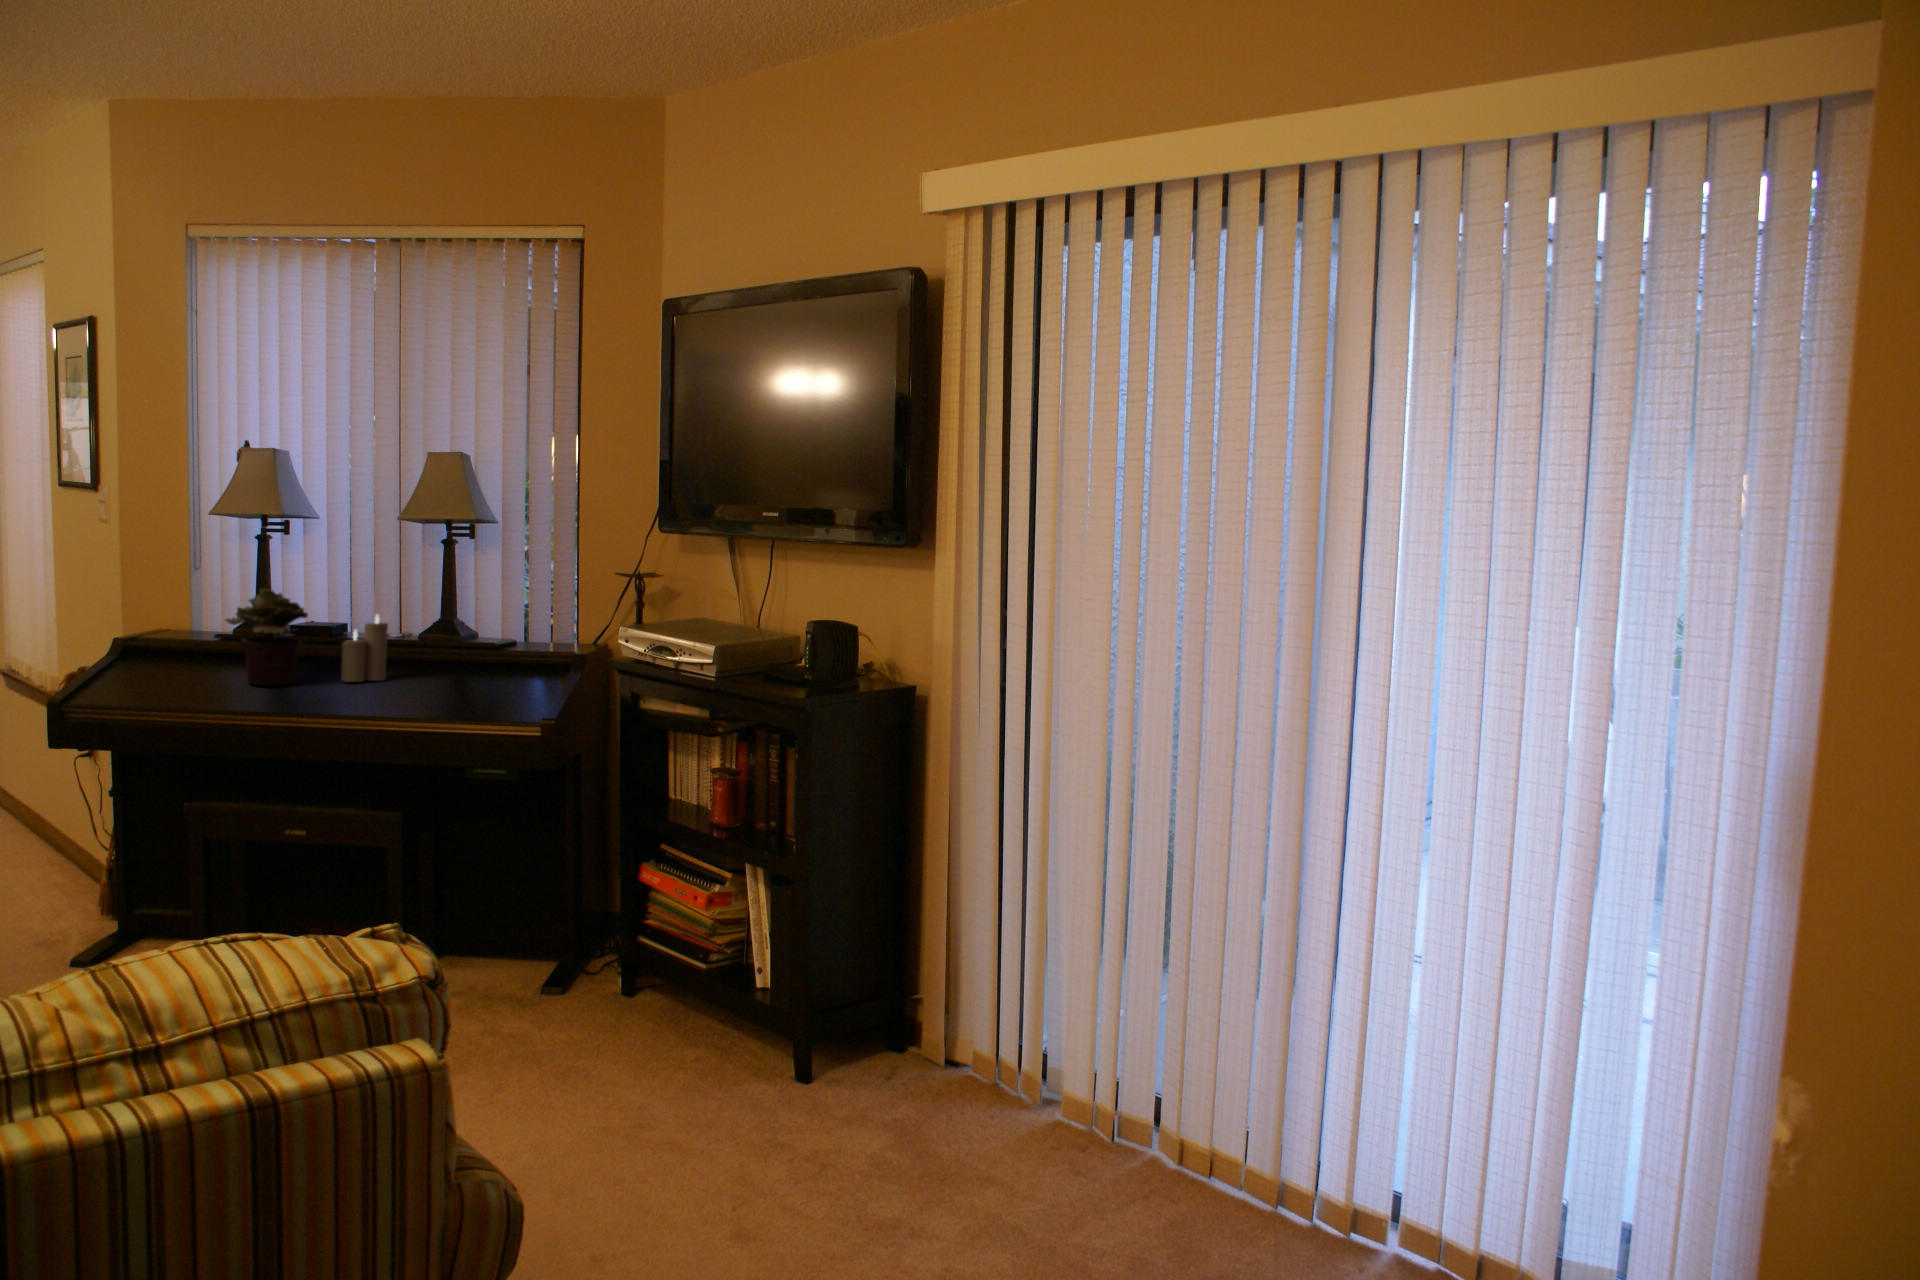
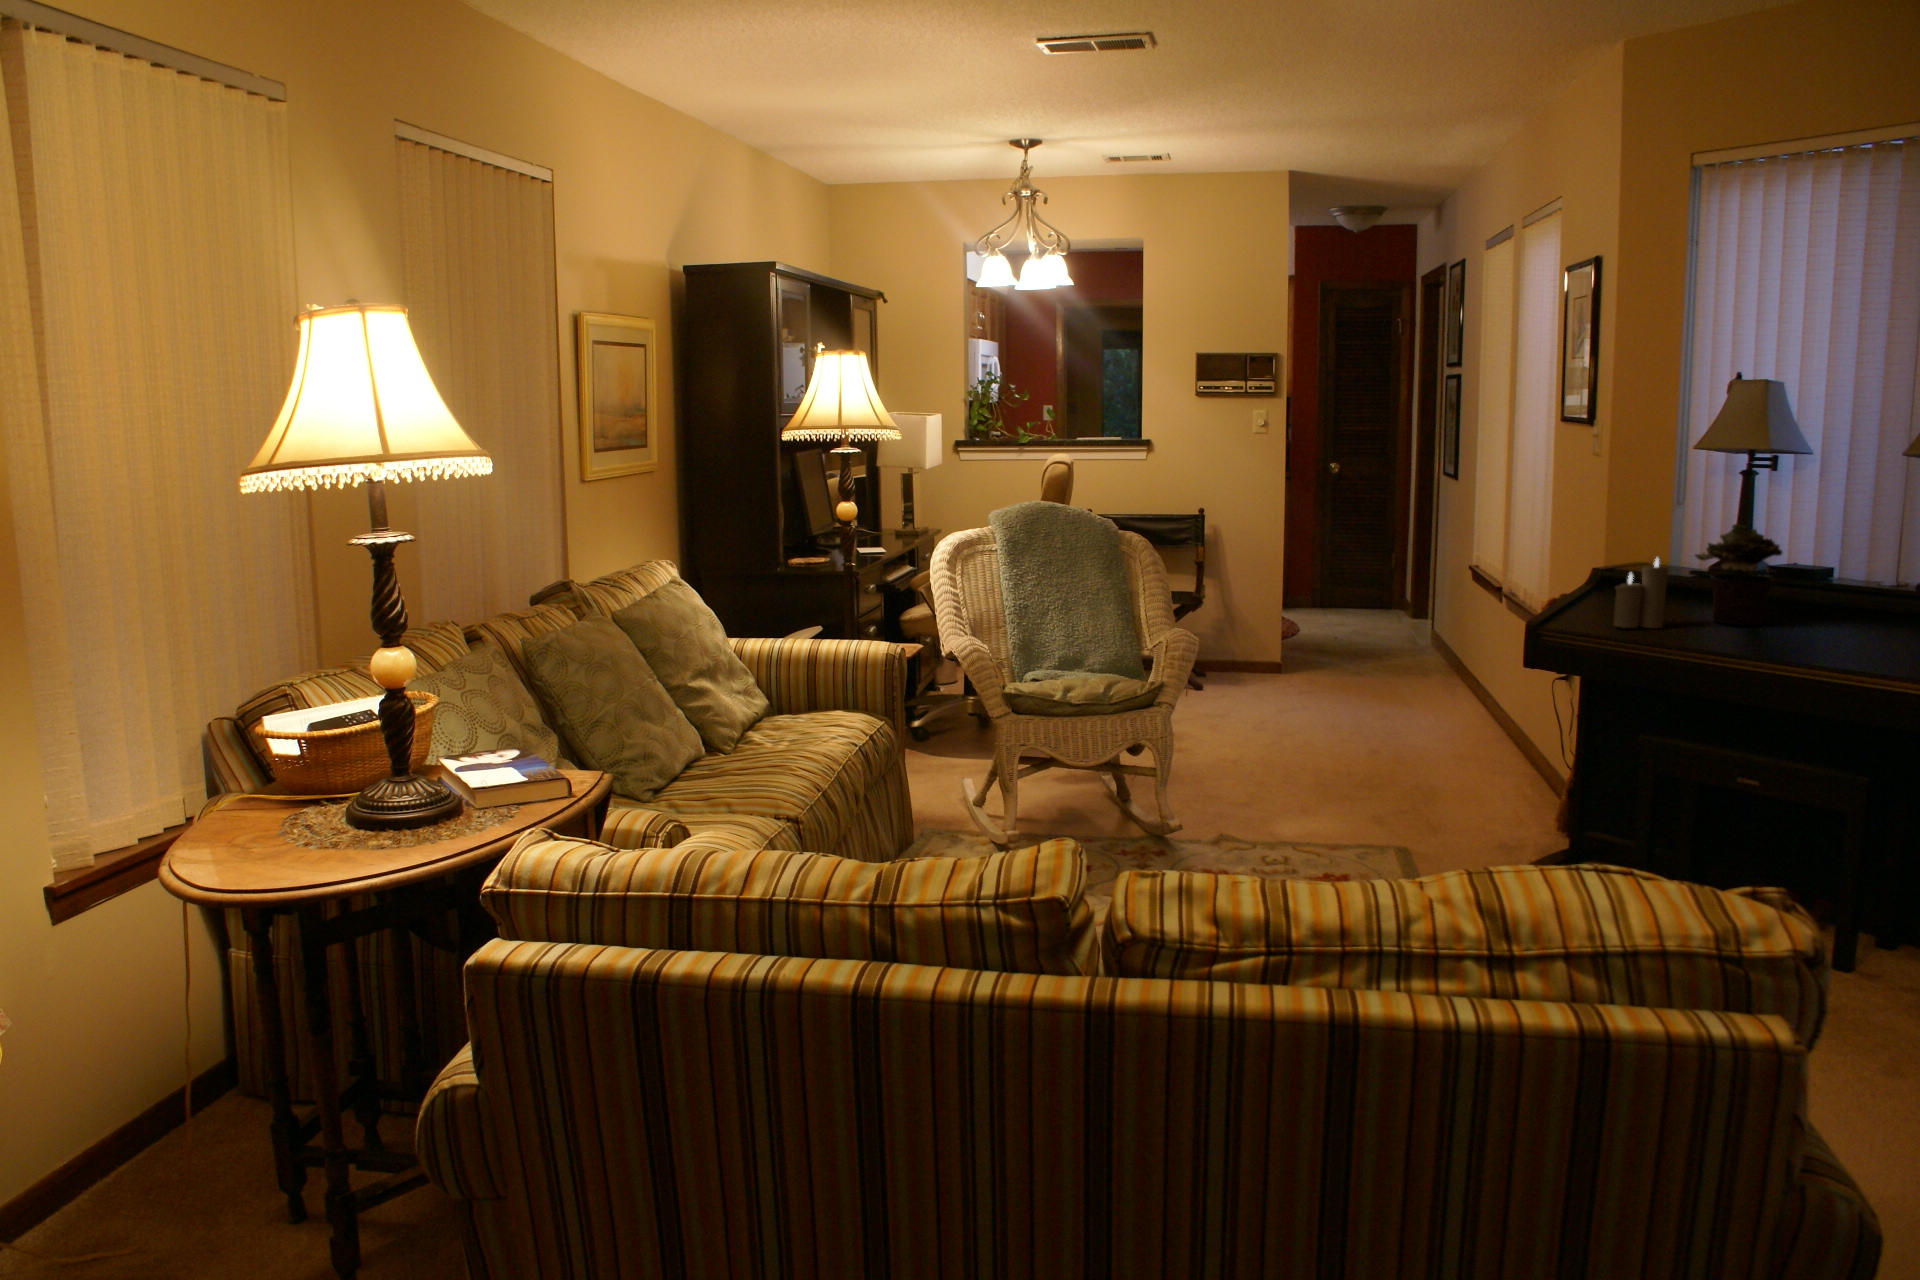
candle: present [341,615,388,682] -> present [1614,558,1668,628]

